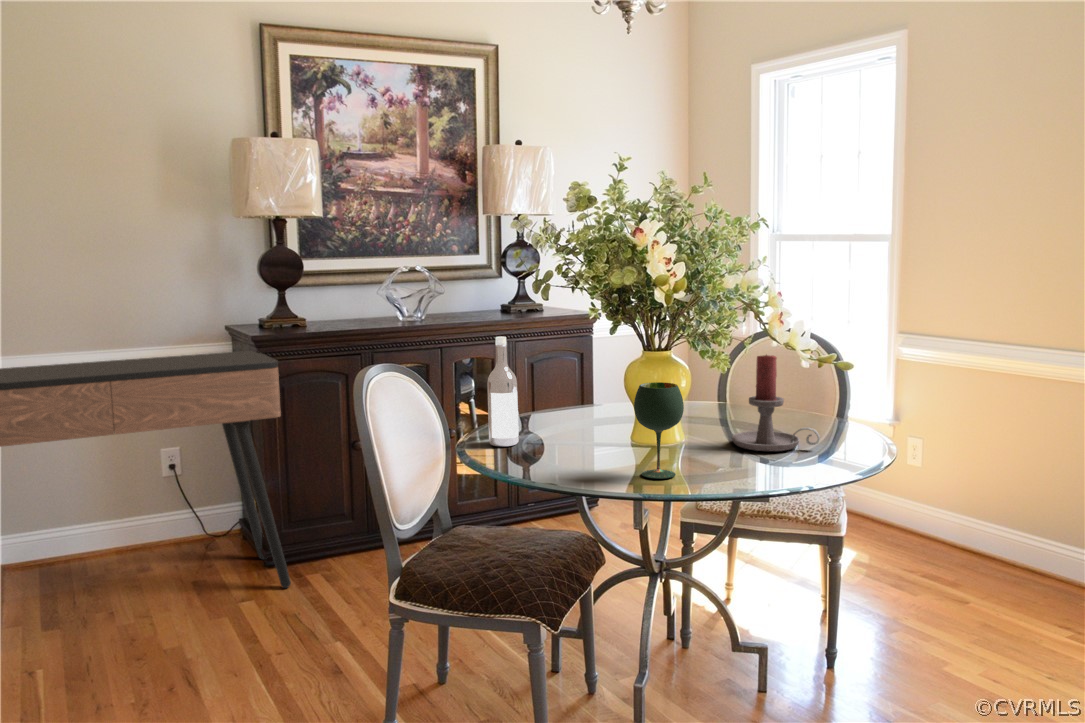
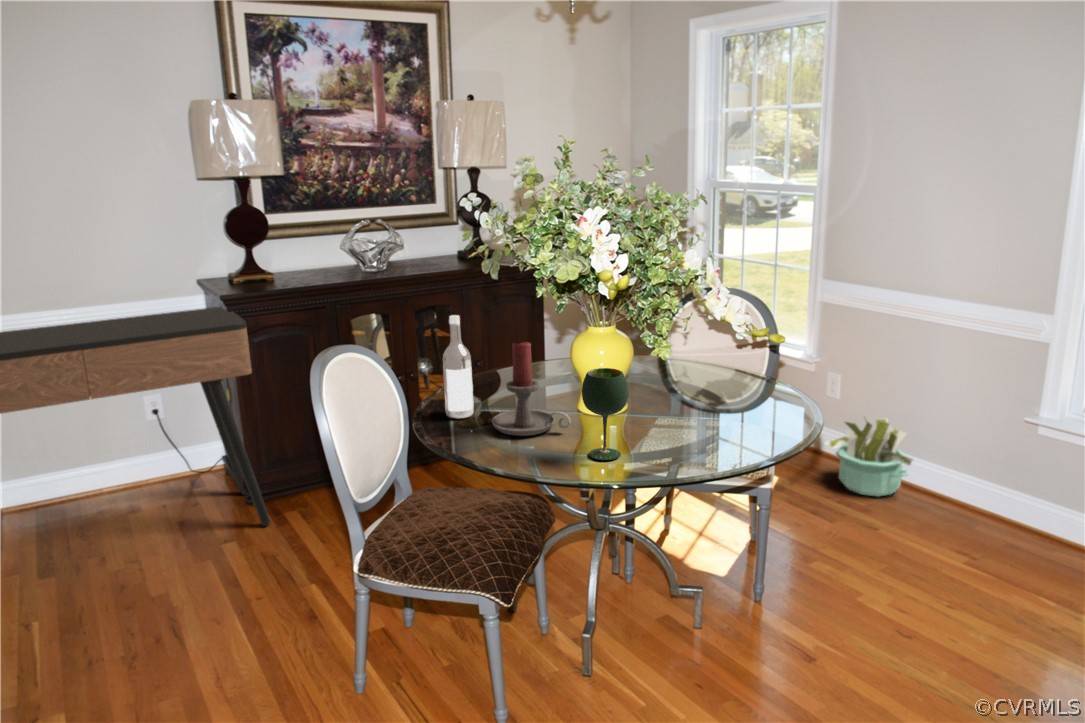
candle holder: present [732,355,820,451] -> present [492,342,571,436]
decorative plant: none [909,483,1012,574] -> present [826,419,913,496]

